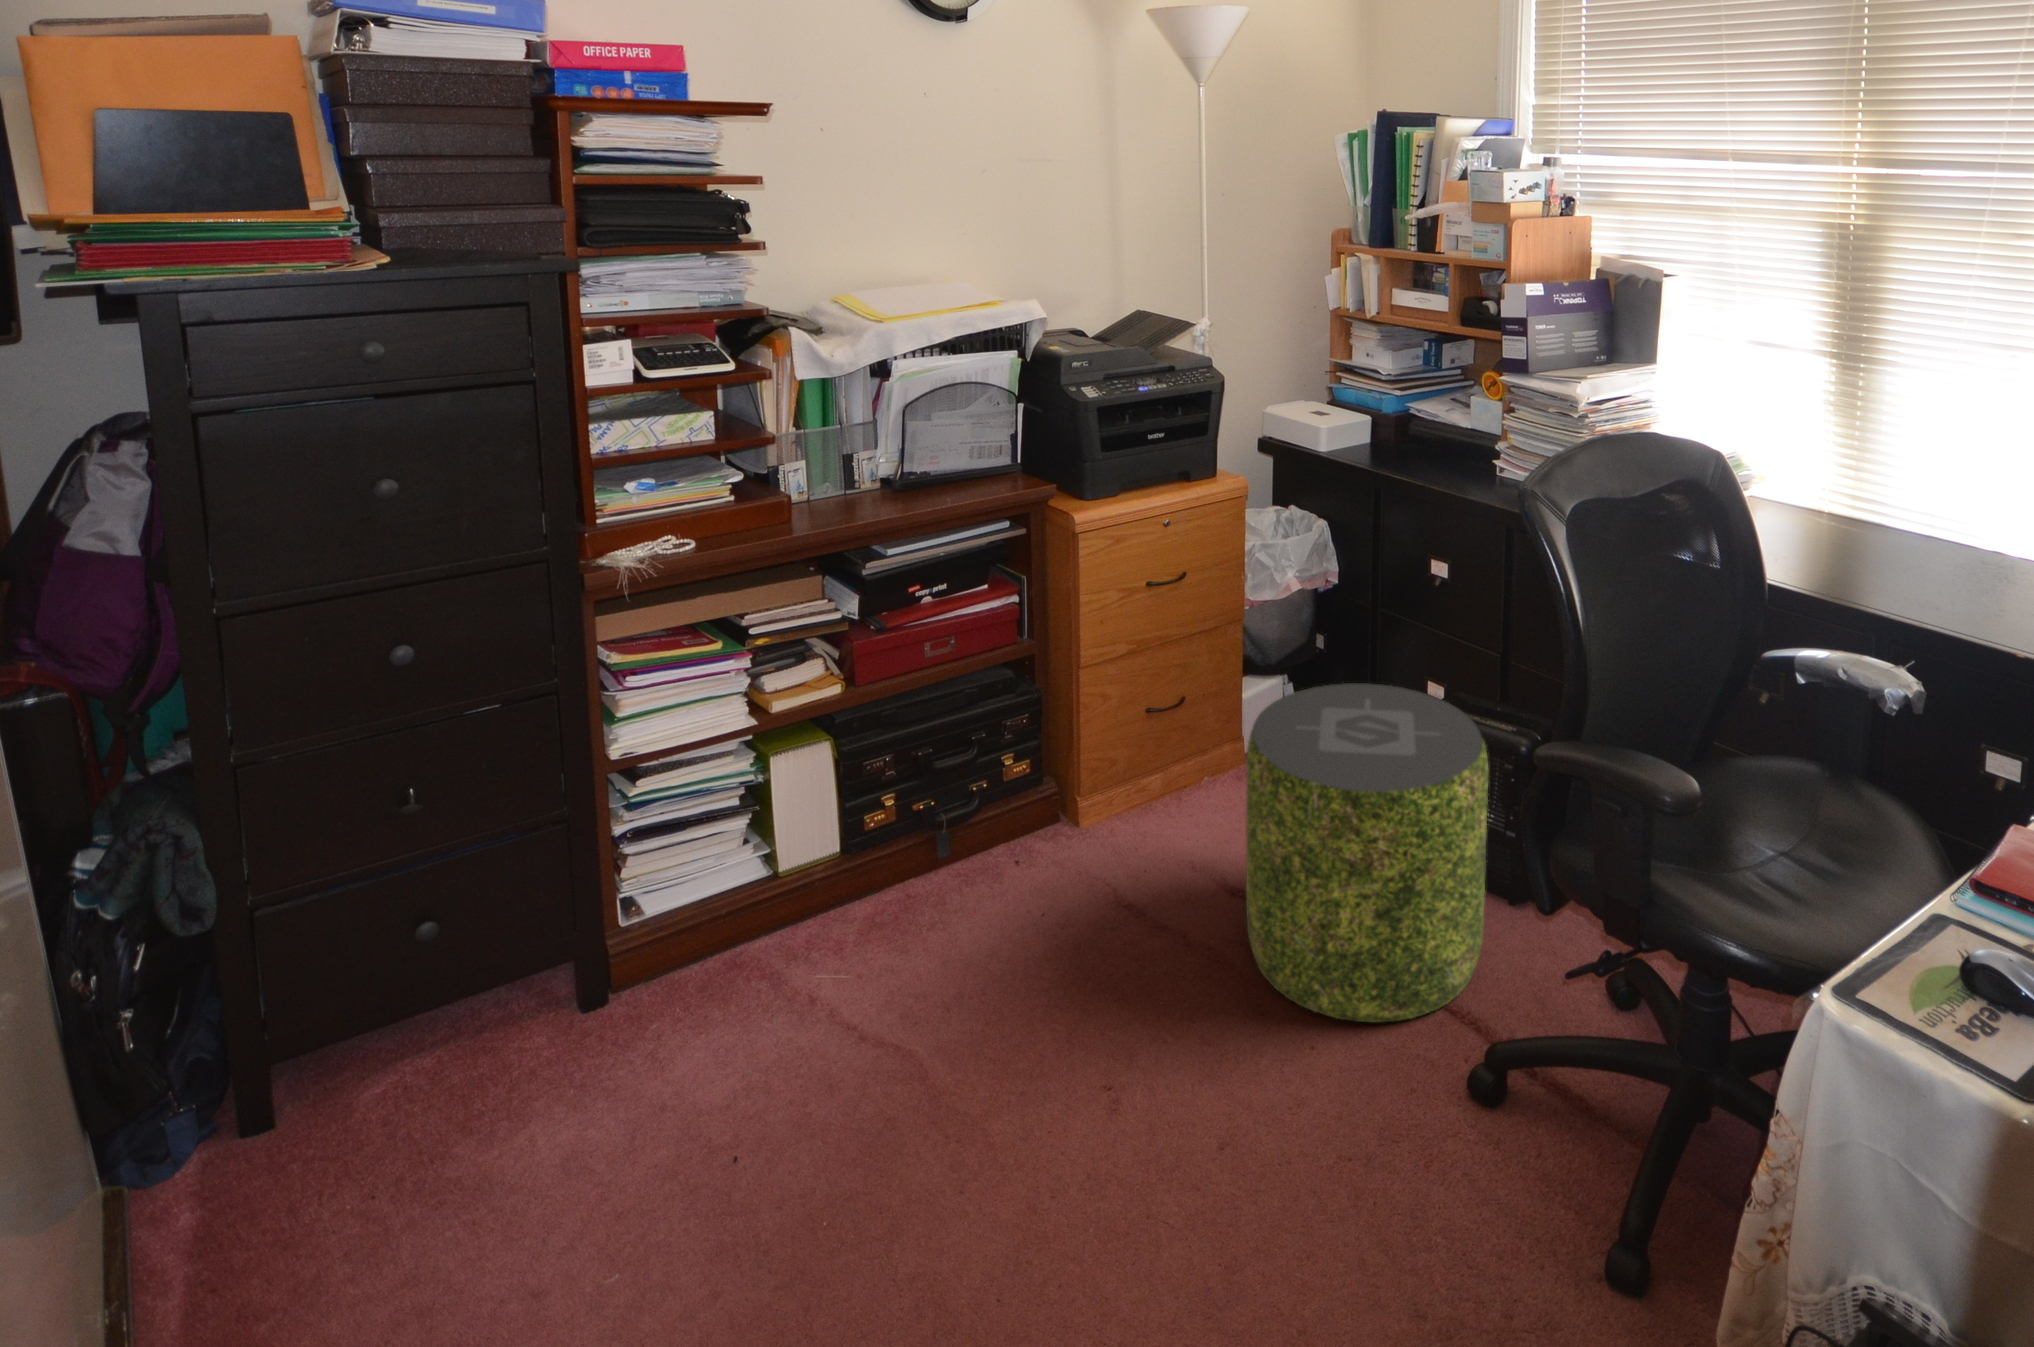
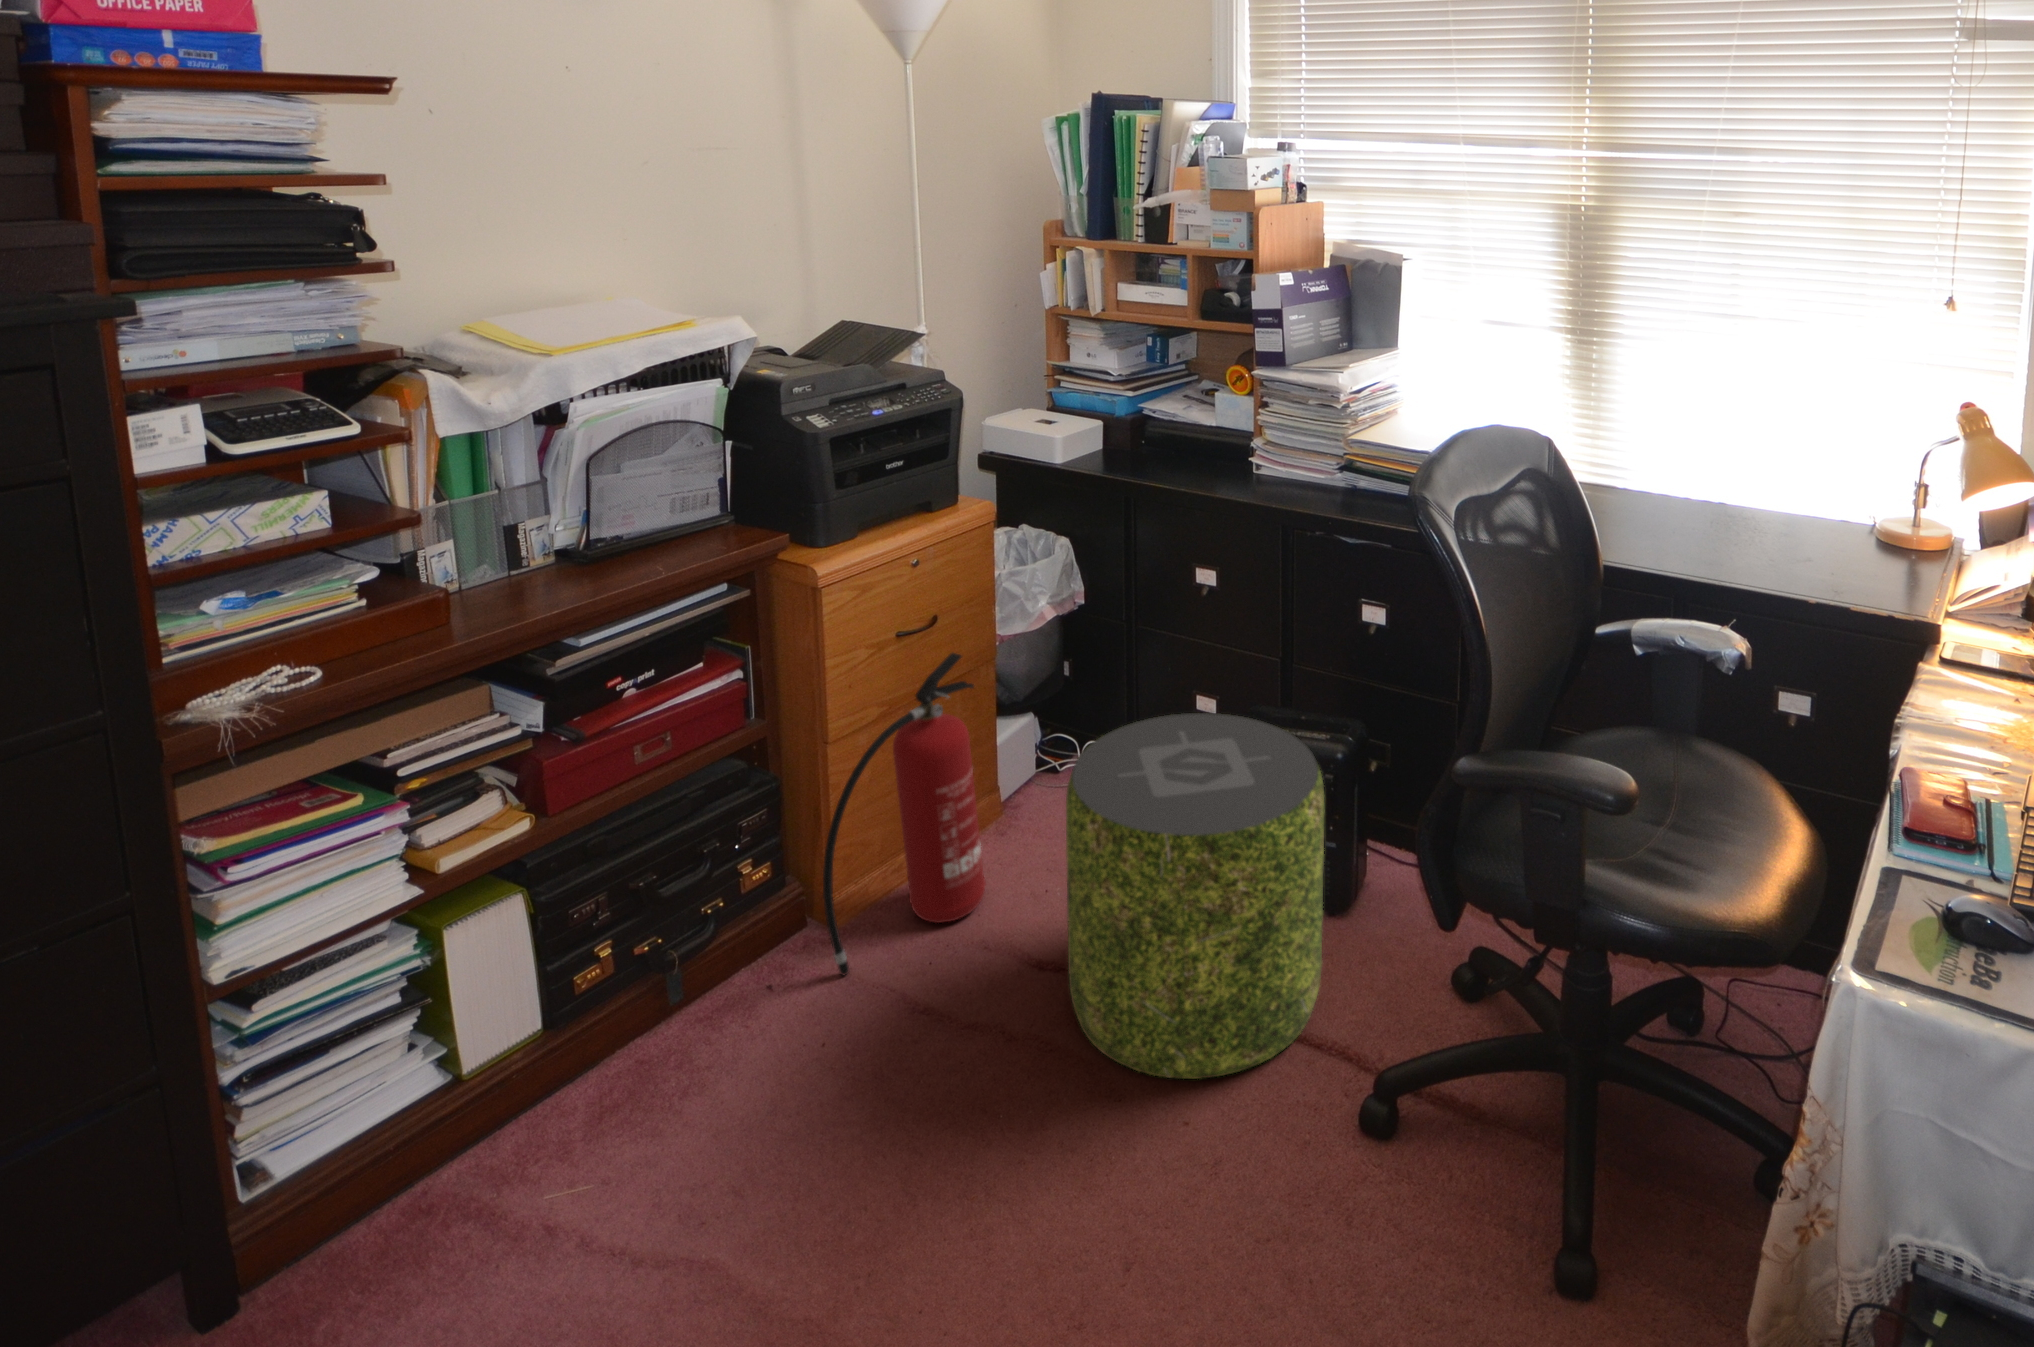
fire extinguisher: none [1061,602,1208,864] -> present [823,653,986,976]

